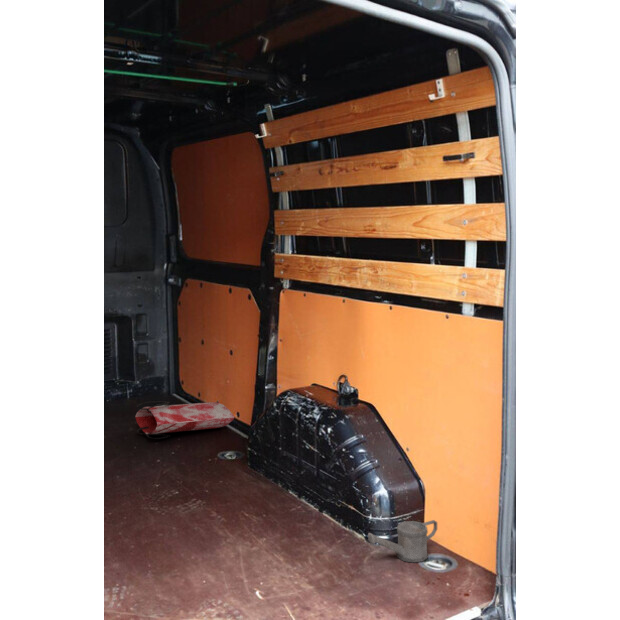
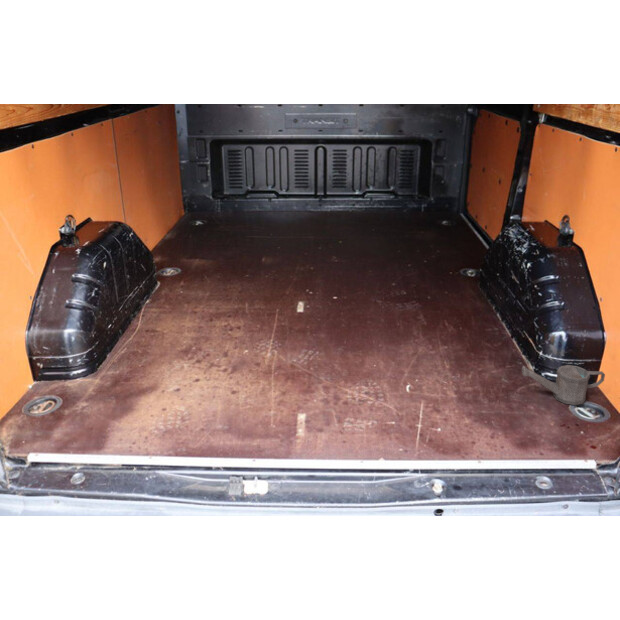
bag: present [135,401,234,439] -> none [408,217,491,248]

